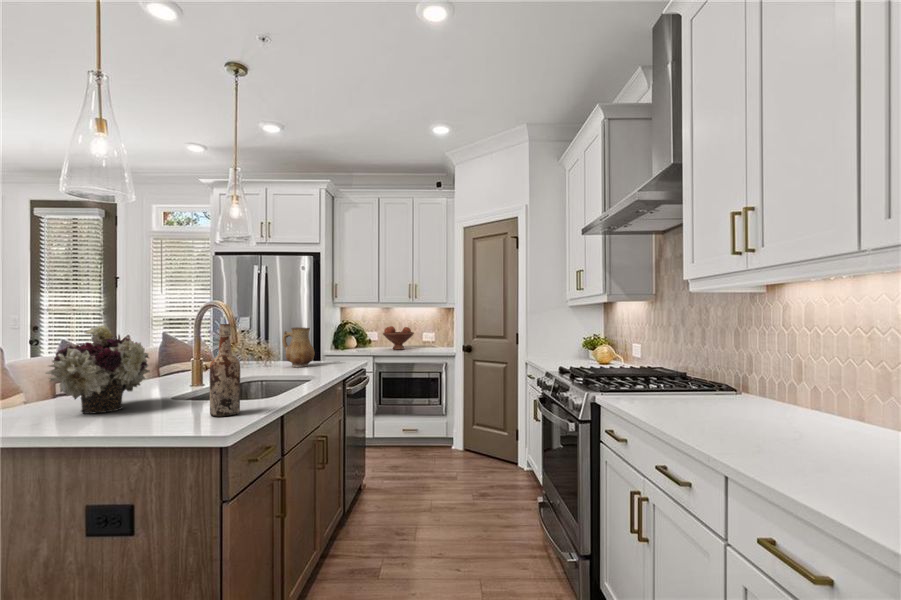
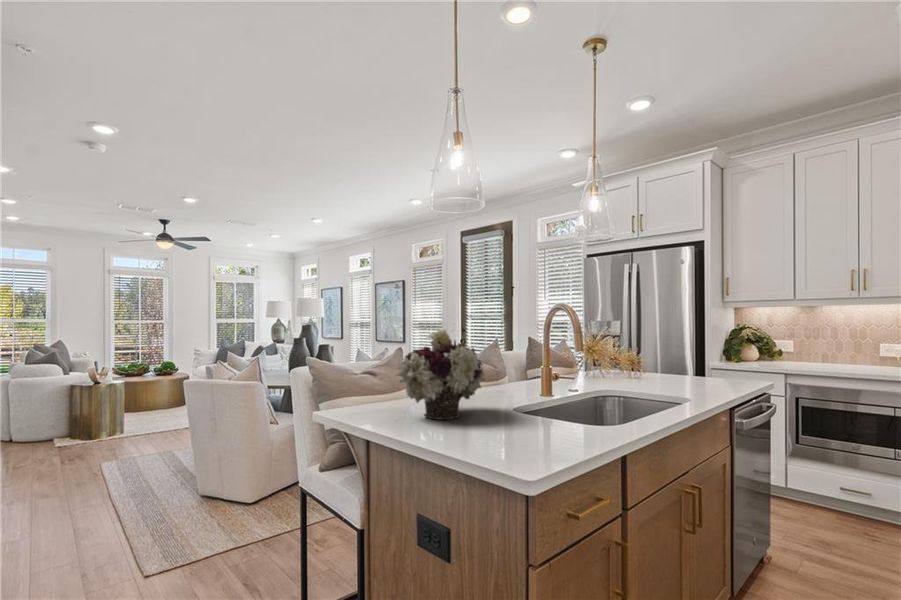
wine bottle: present [210,324,240,417] -> none [524,333,560,452]
fruit bowl: present [383,326,414,350] -> none [800,334,857,369]
ceramic pitcher: present [282,327,314,367] -> none [648,334,690,384]

